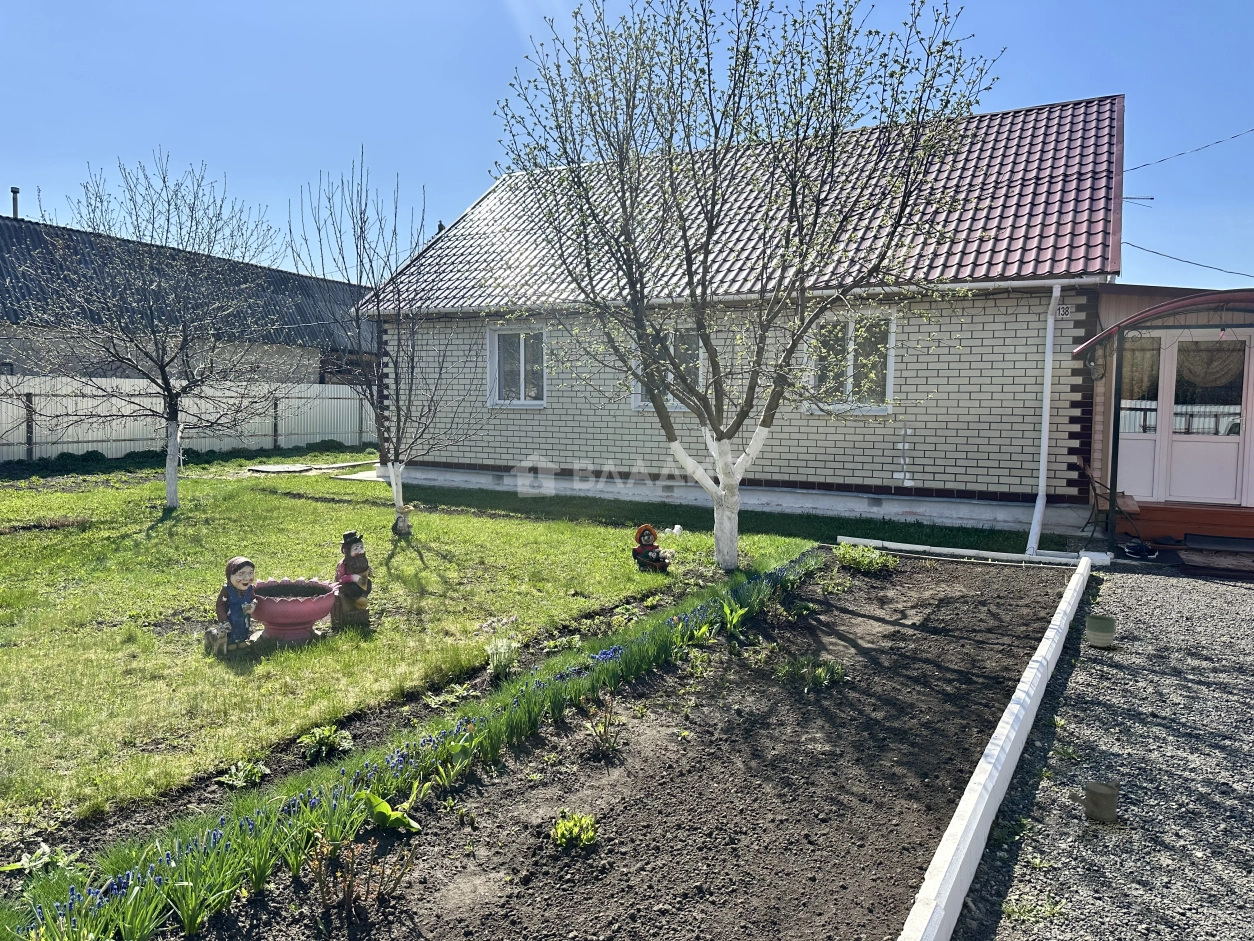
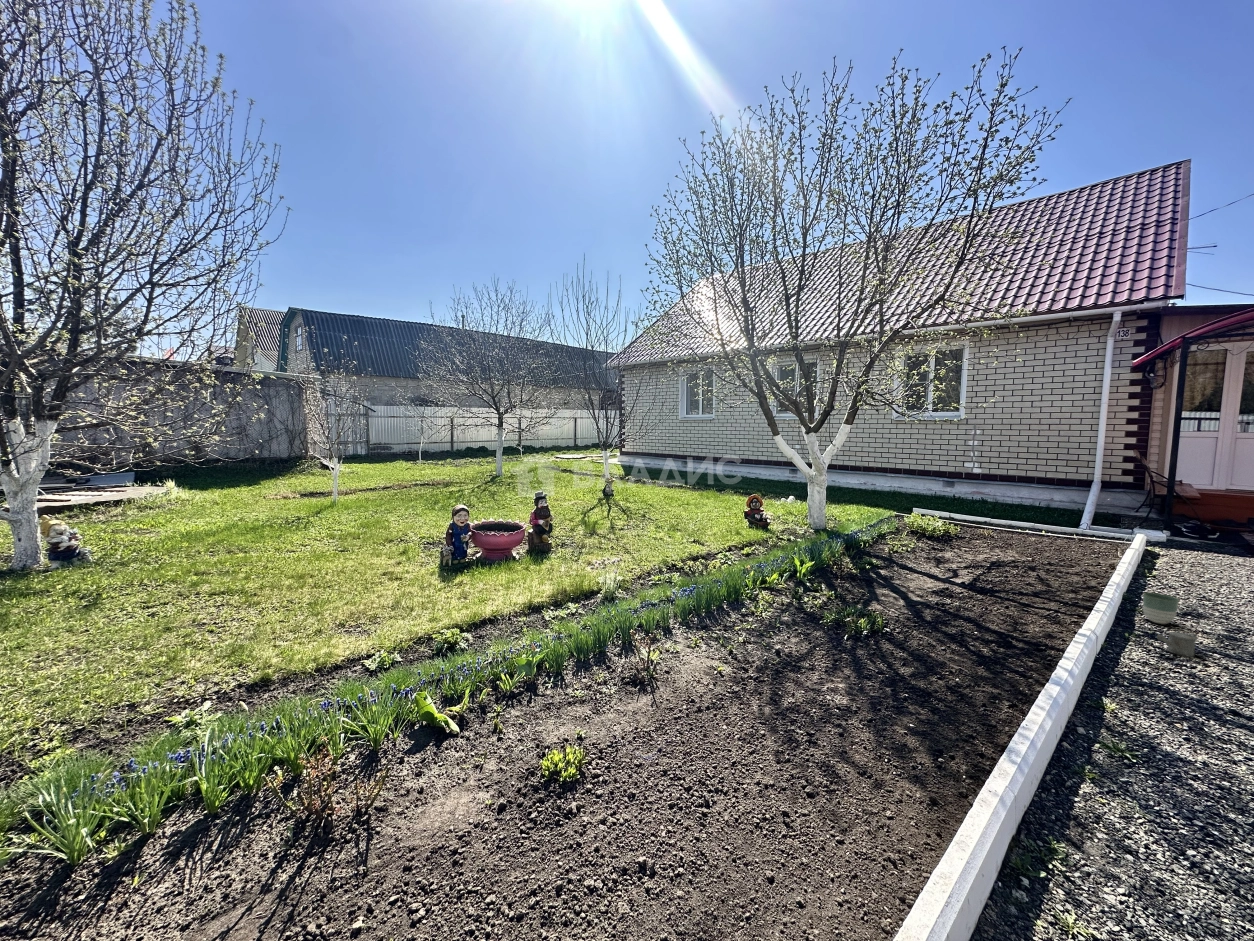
watering can: present [1070,781,1120,822] -> present [1157,632,1197,657]

